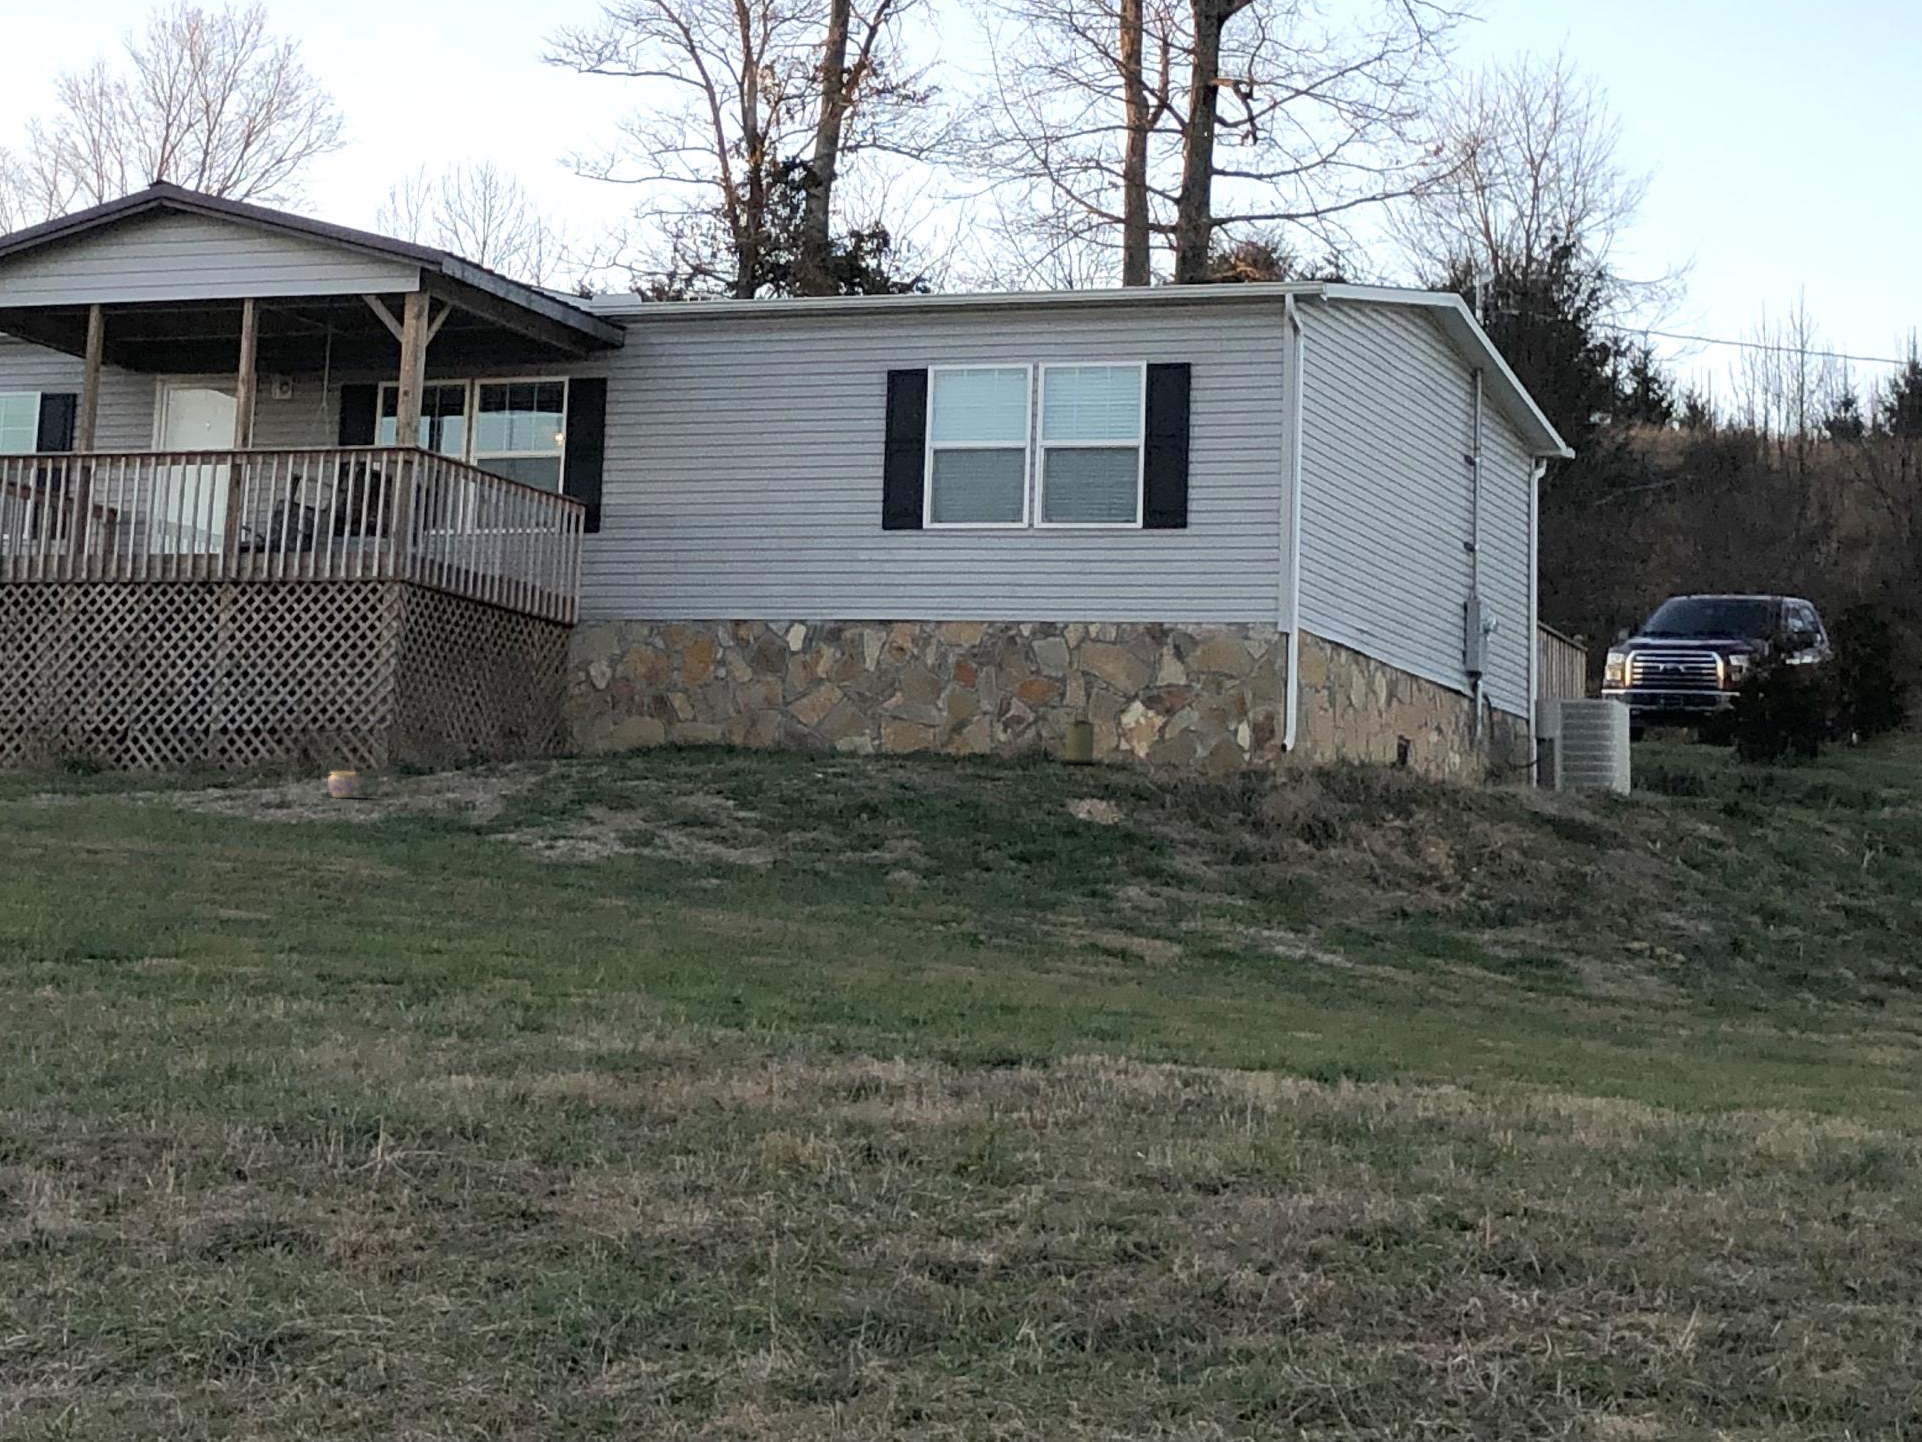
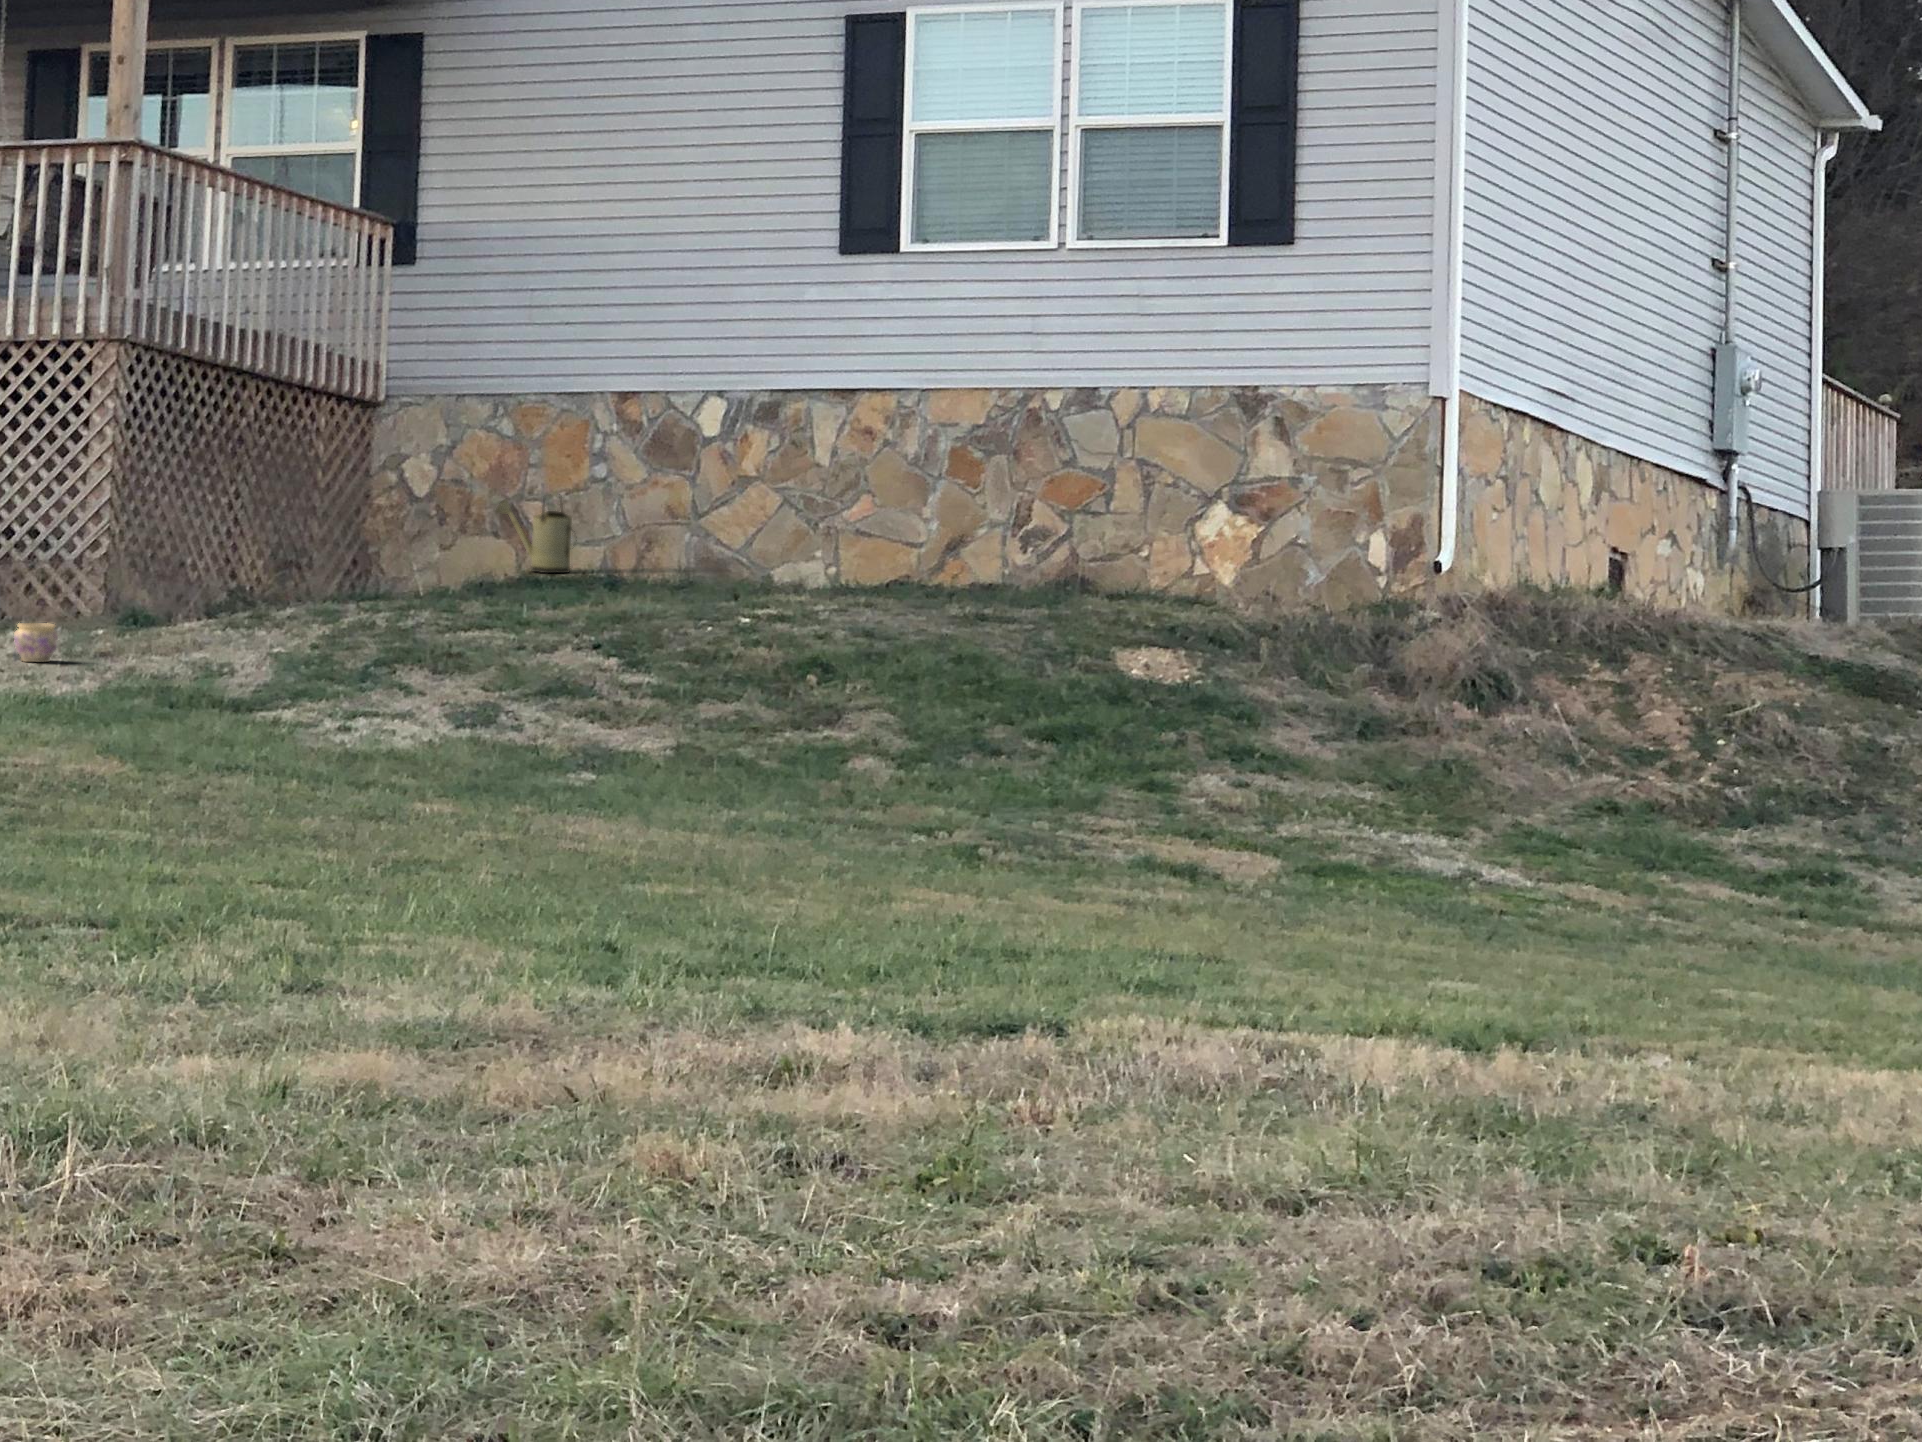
watering can: present [1038,712,1094,764] -> present [496,494,577,573]

